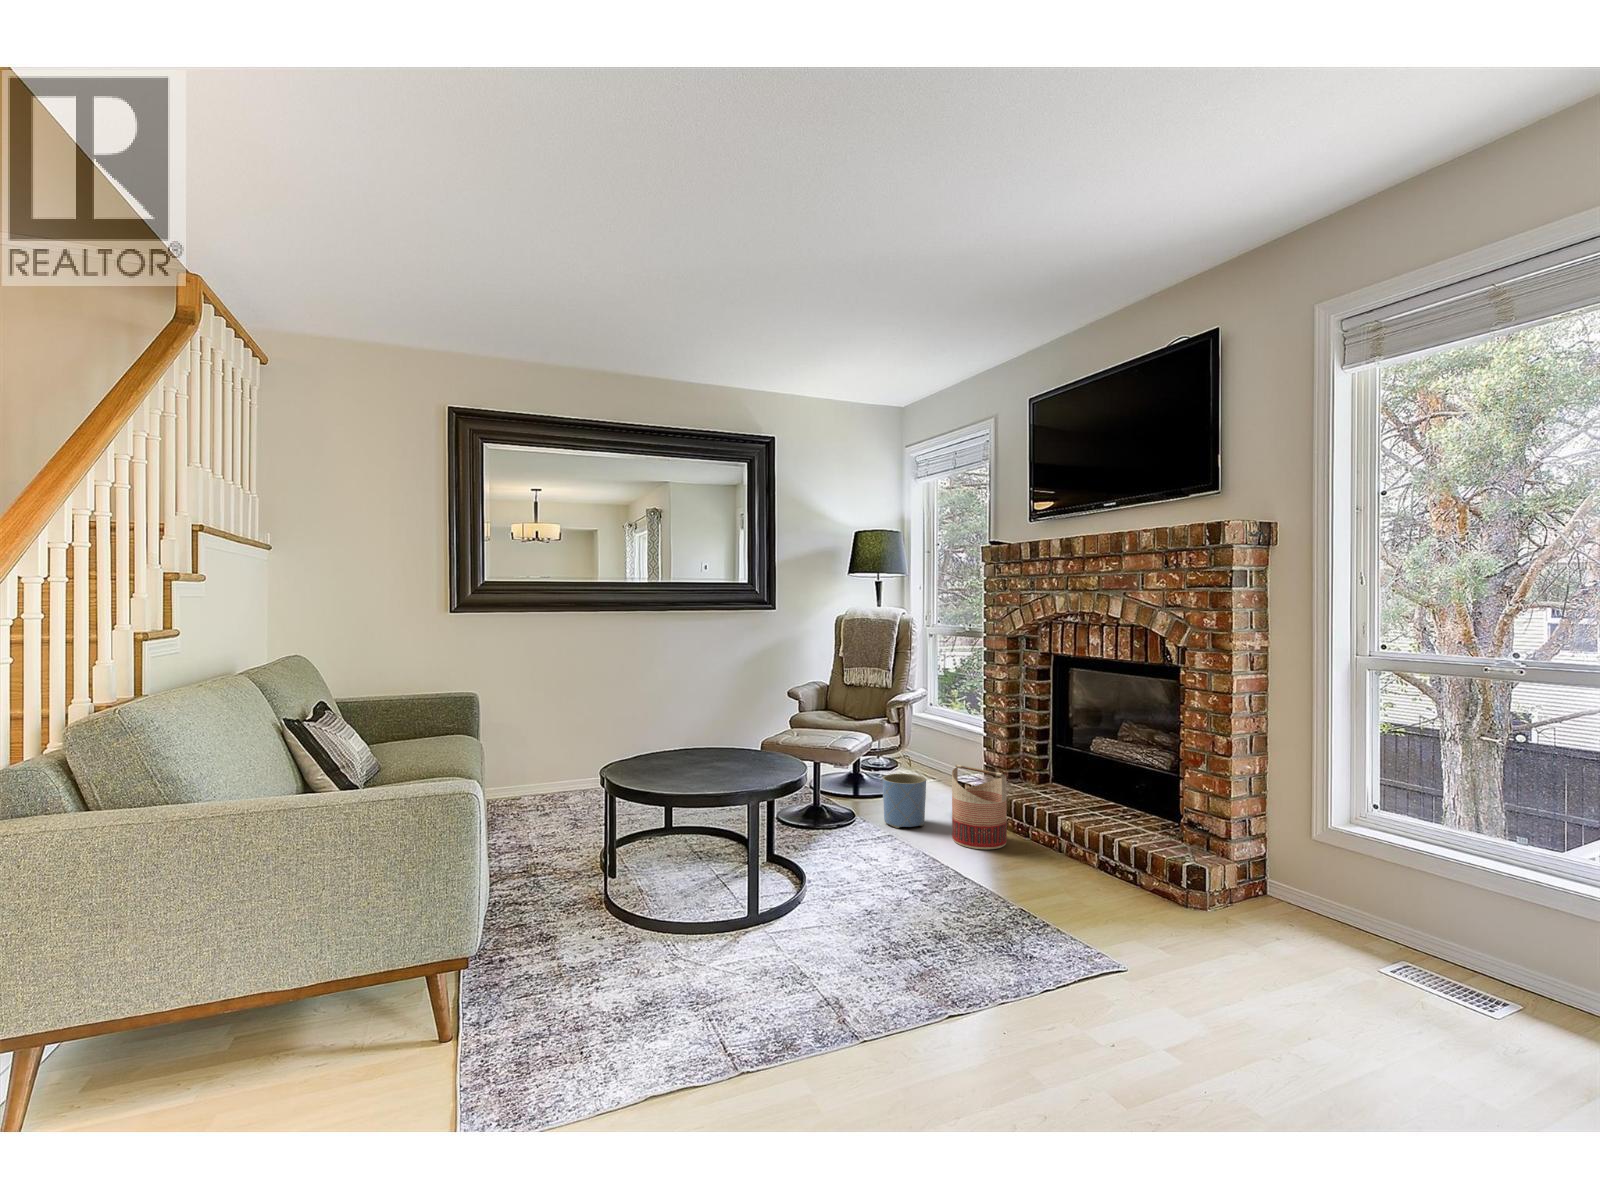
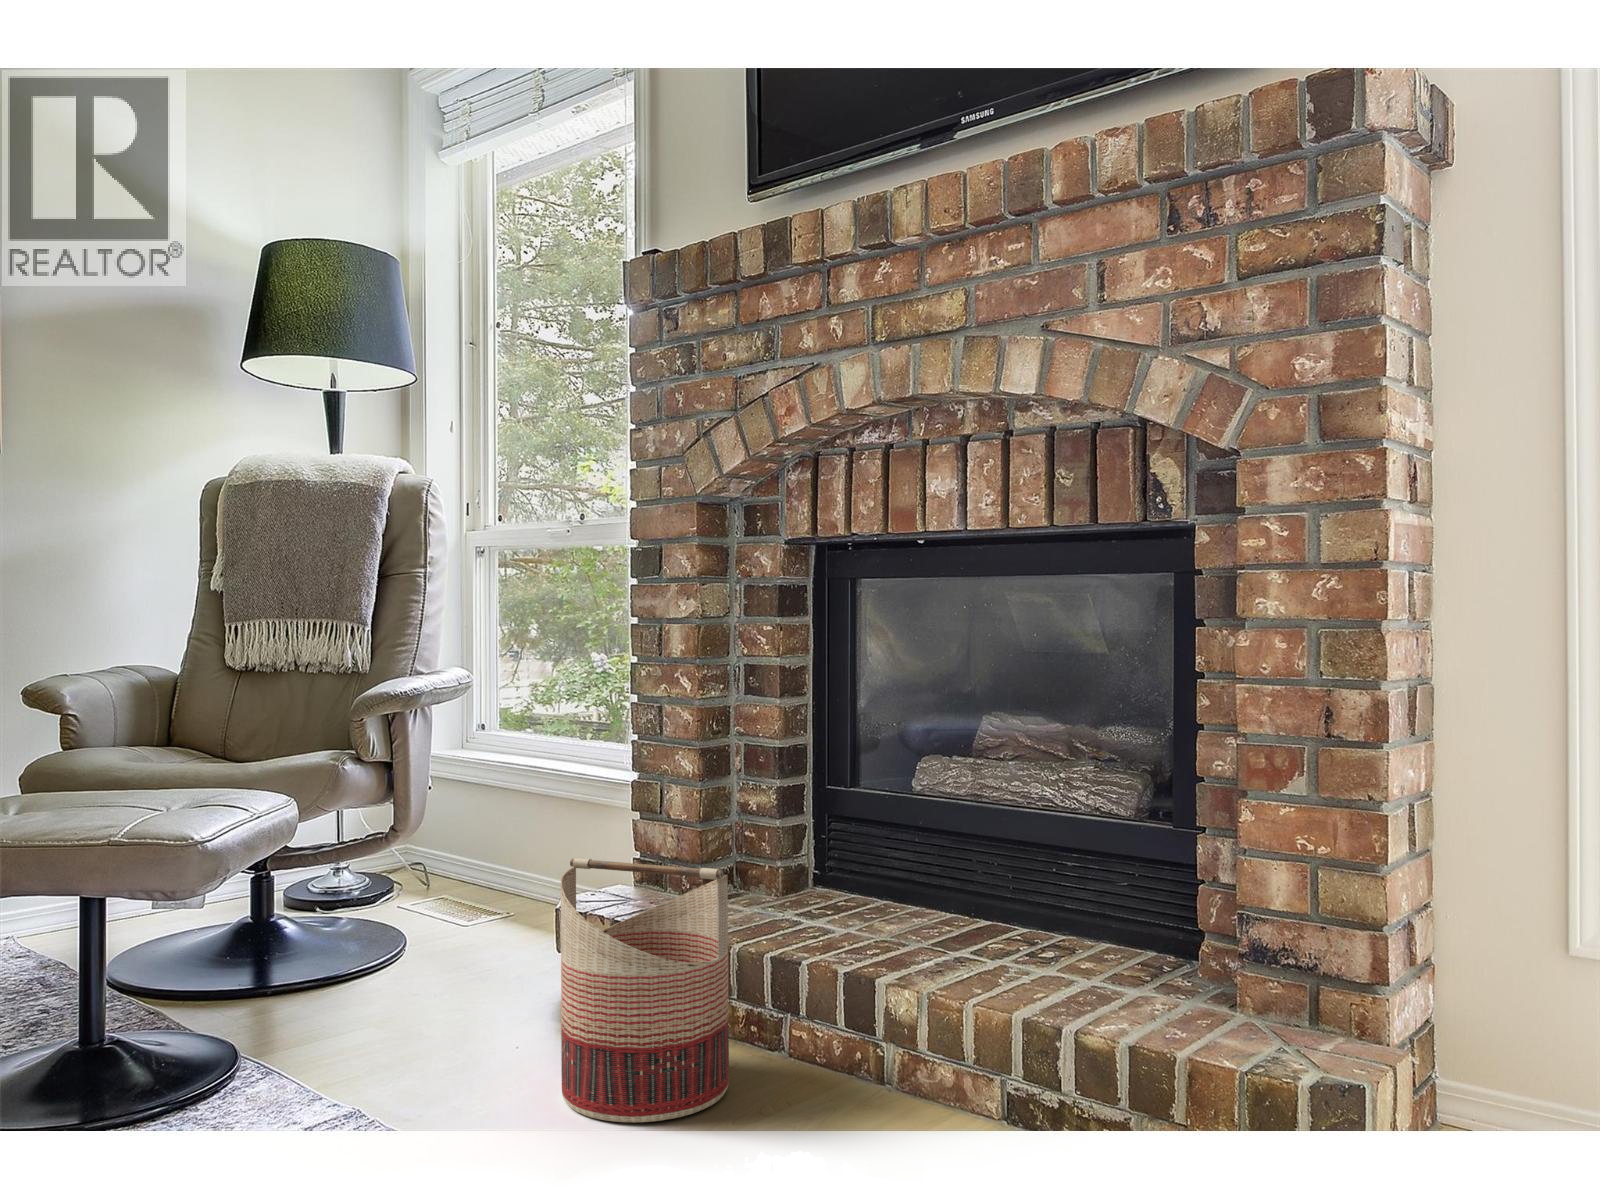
planter: present [882,774,926,828] -> none [327,906,474,1091]

